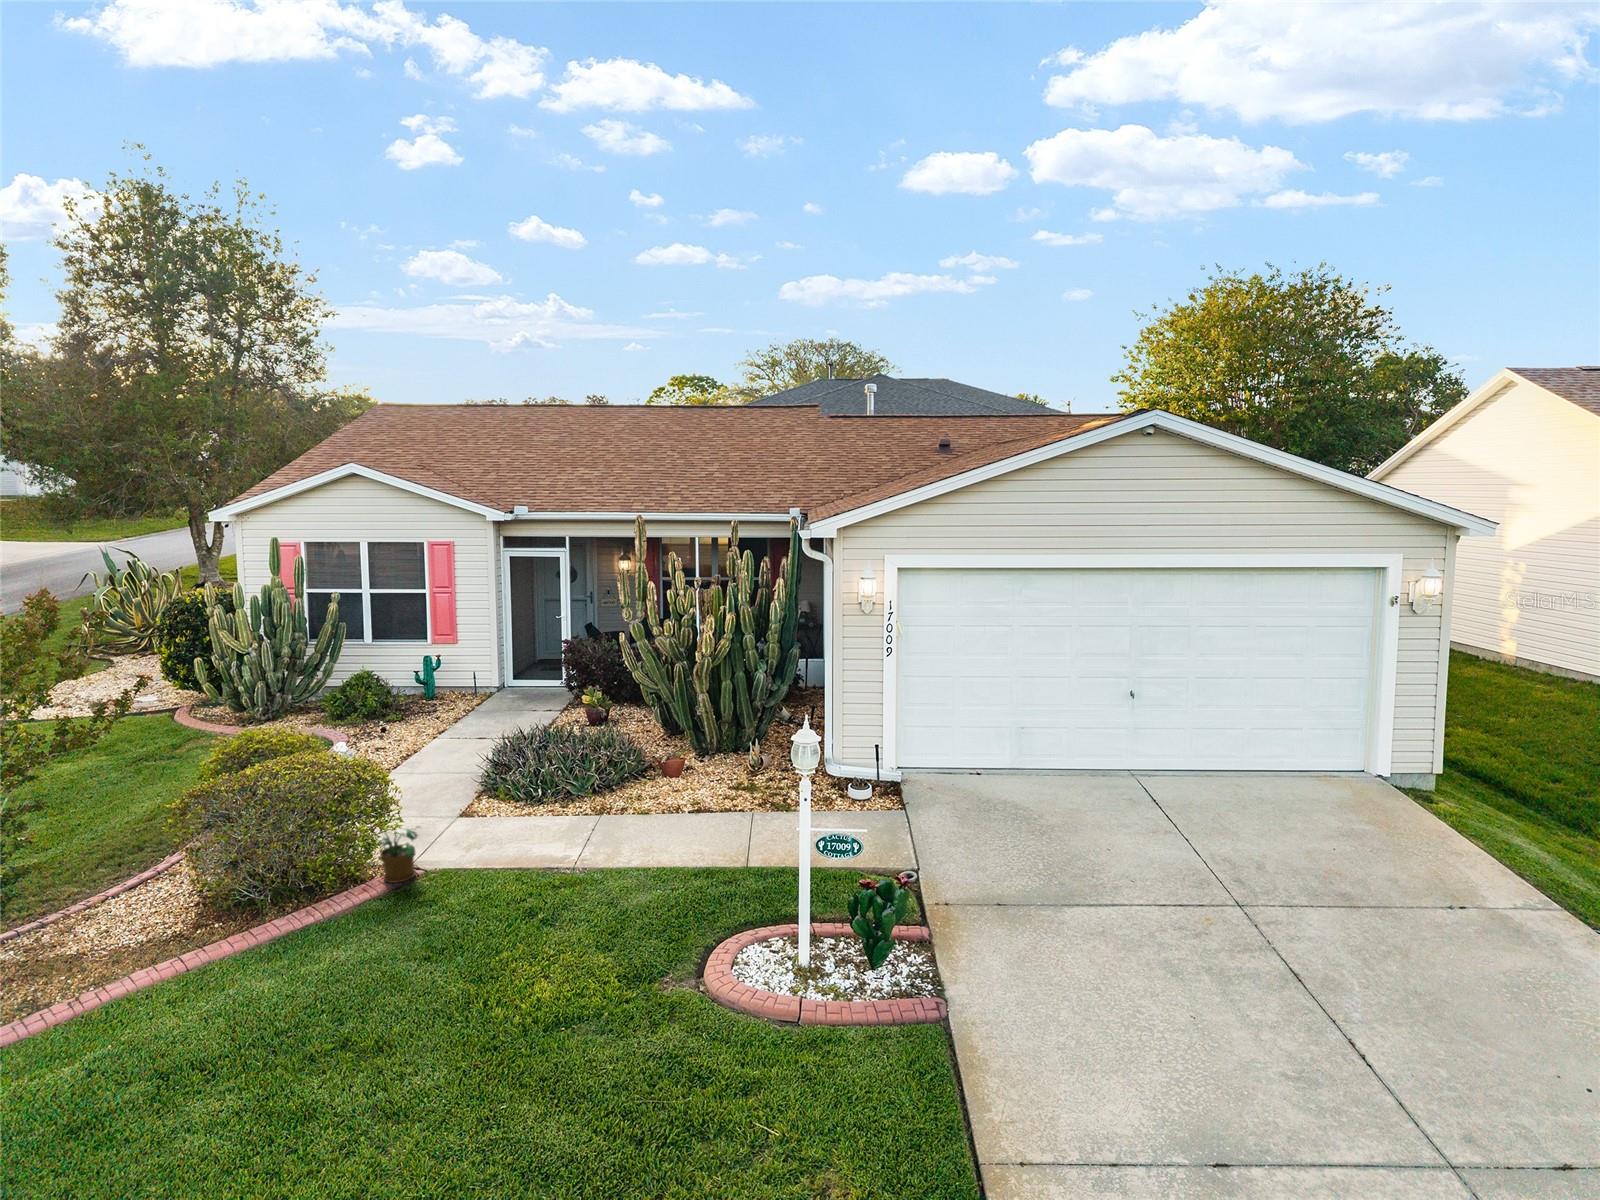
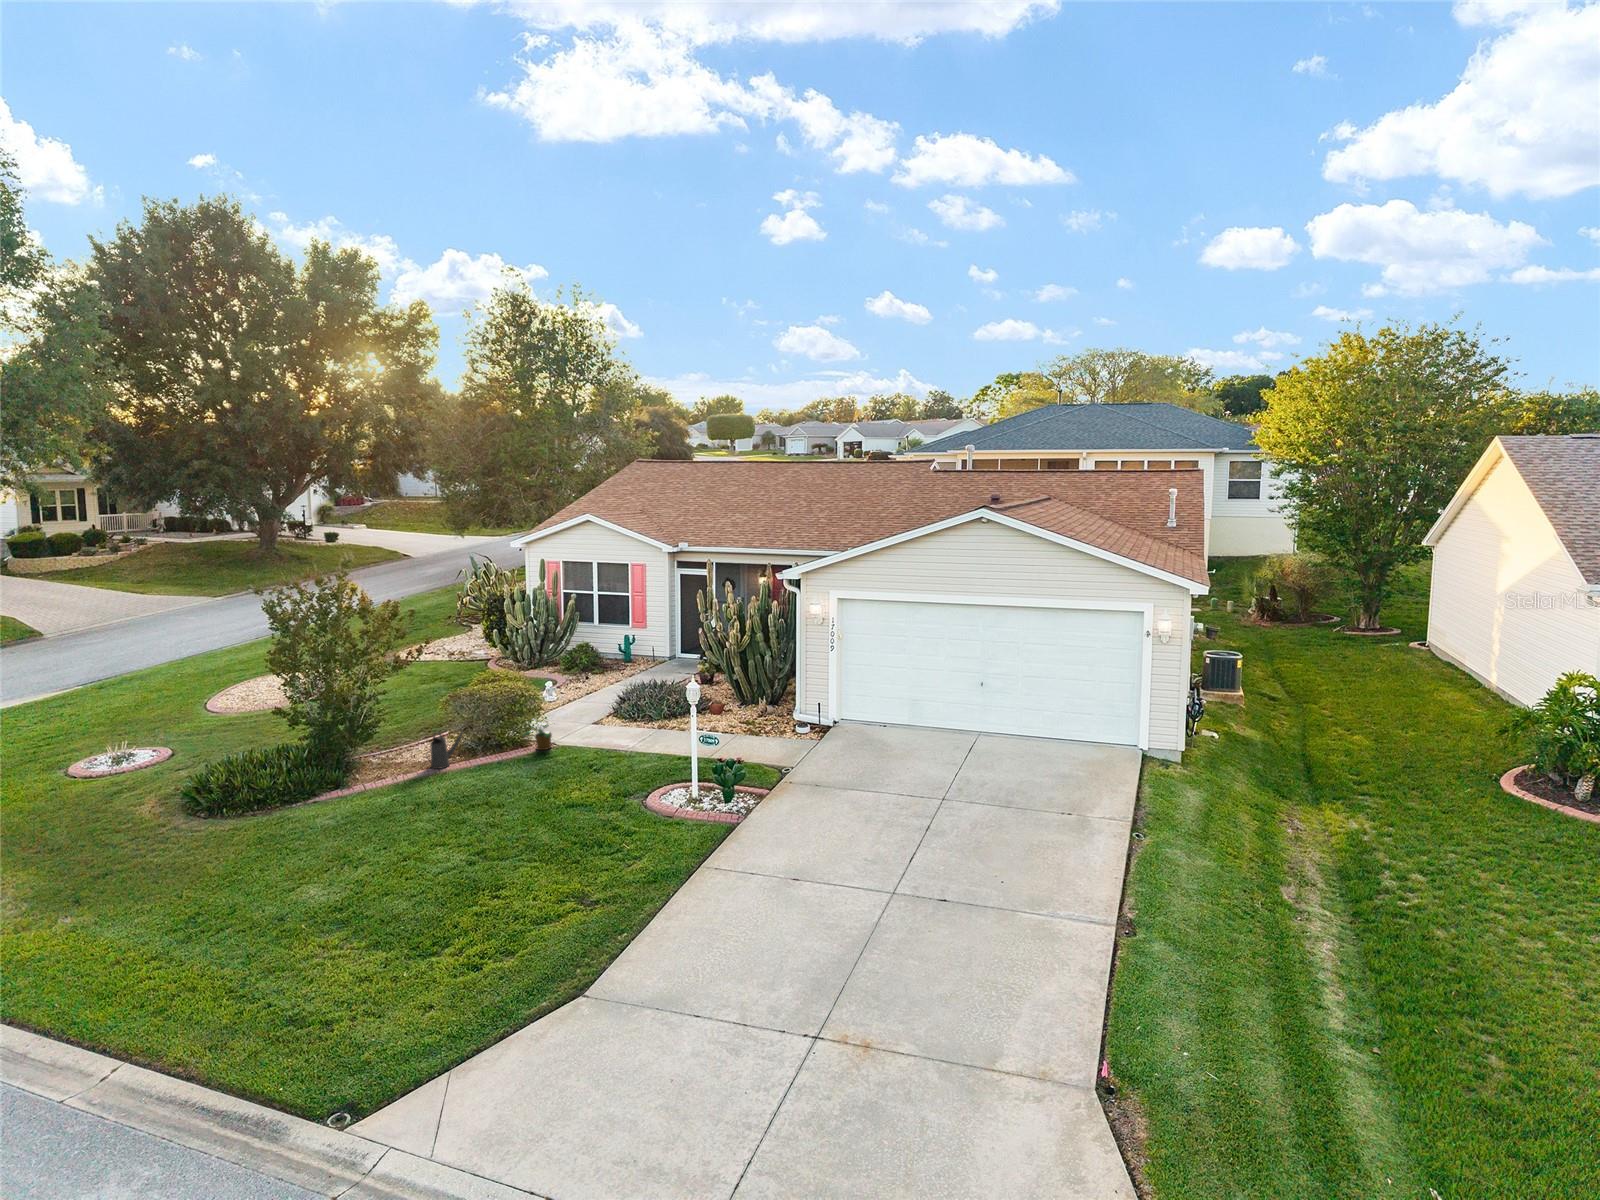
watering can: none [149,866,231,962] -> present [426,731,463,769]

